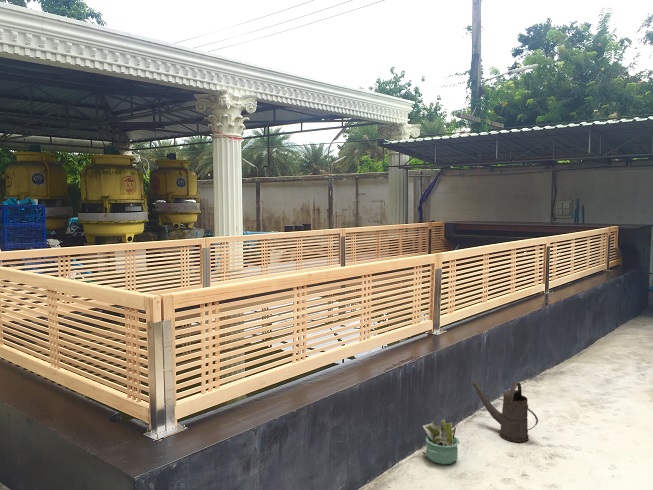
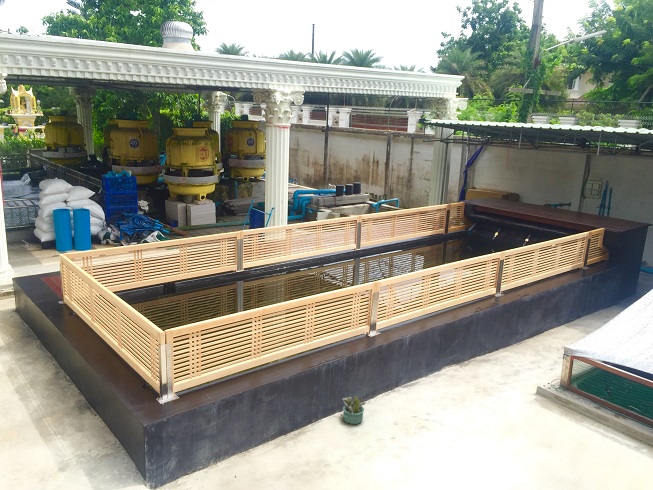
watering can: present [473,381,538,442] -> none [392,369,427,414]

